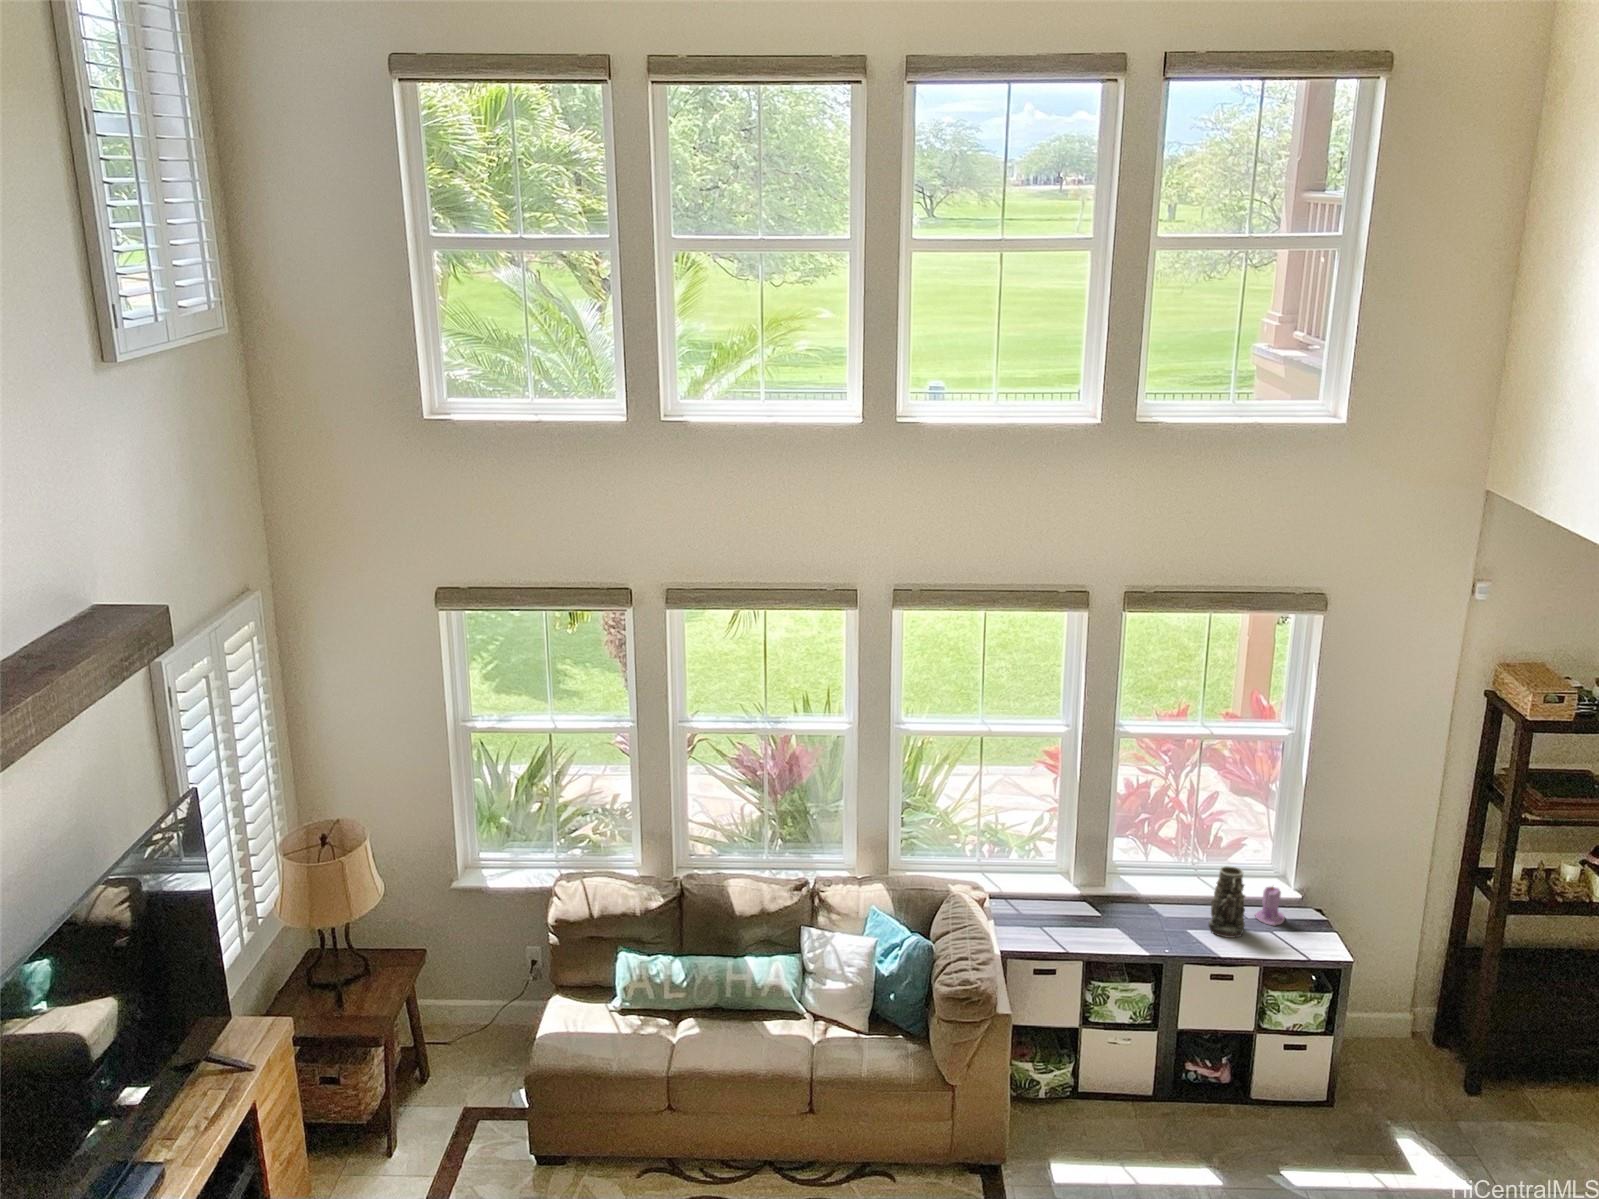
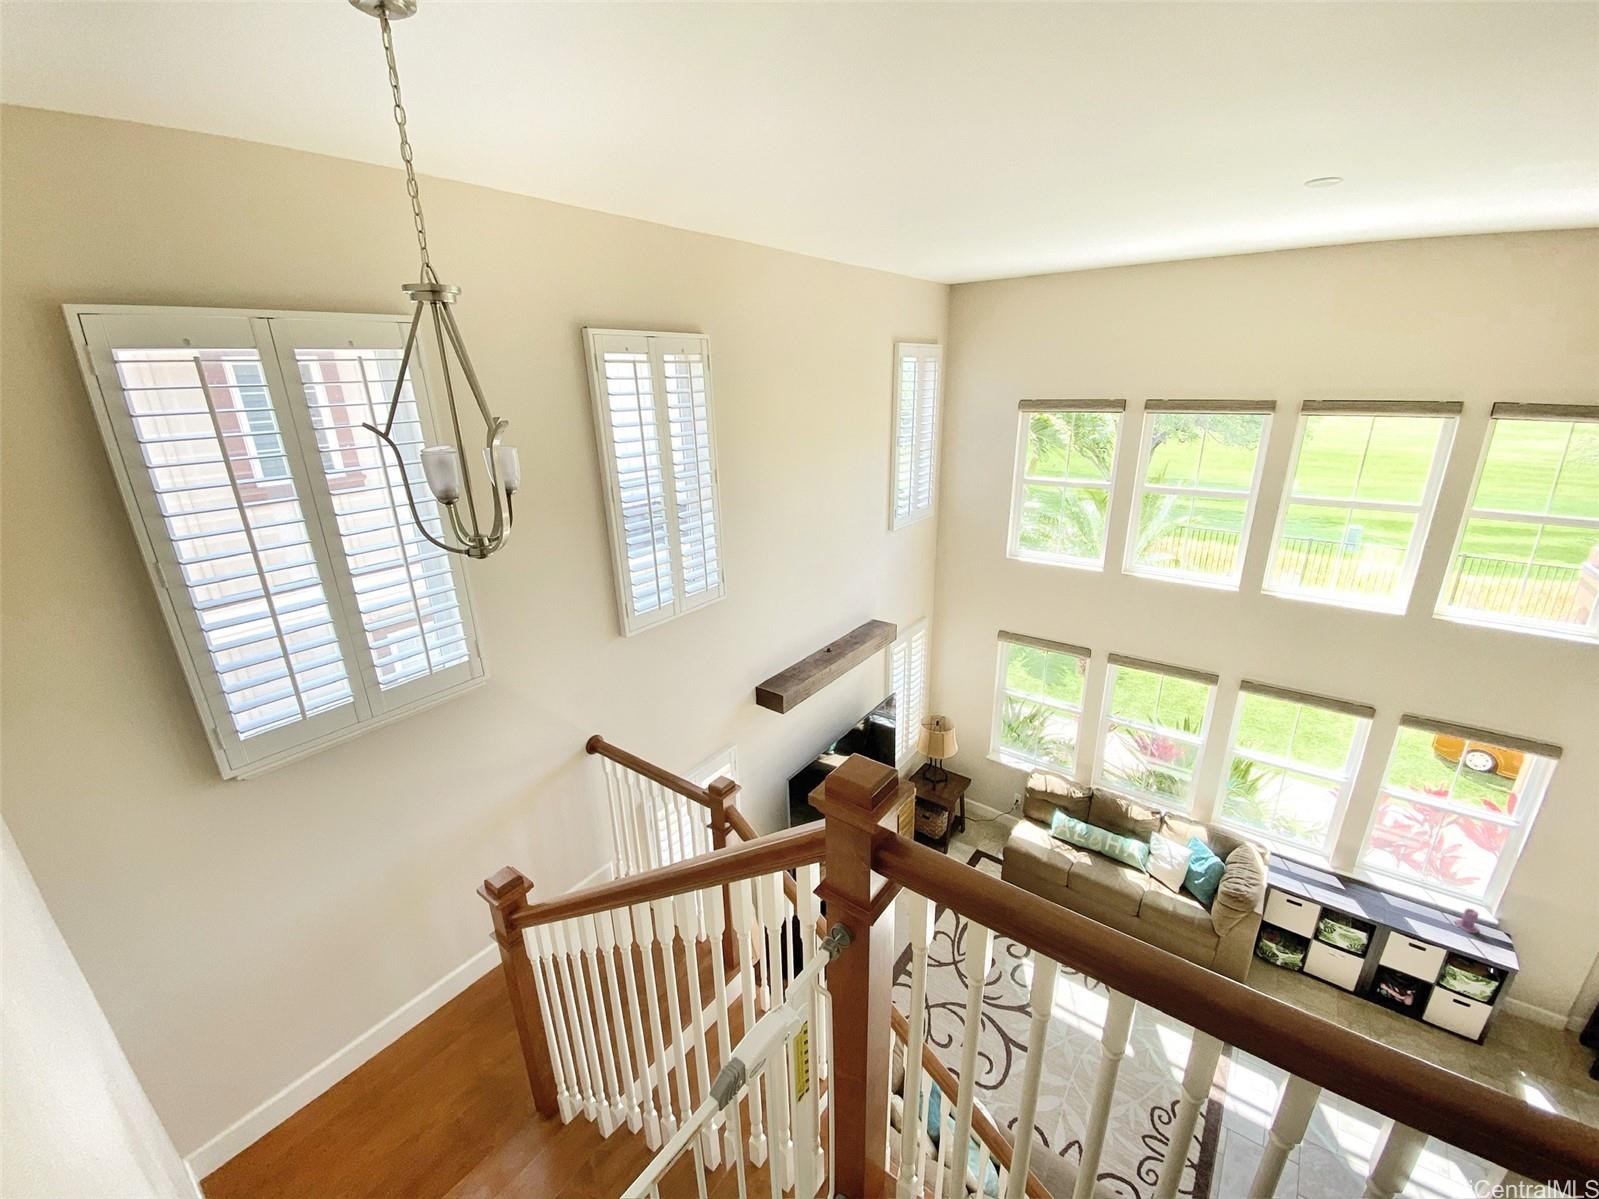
vase: present [1209,866,1245,938] -> none [1416,887,1450,930]

